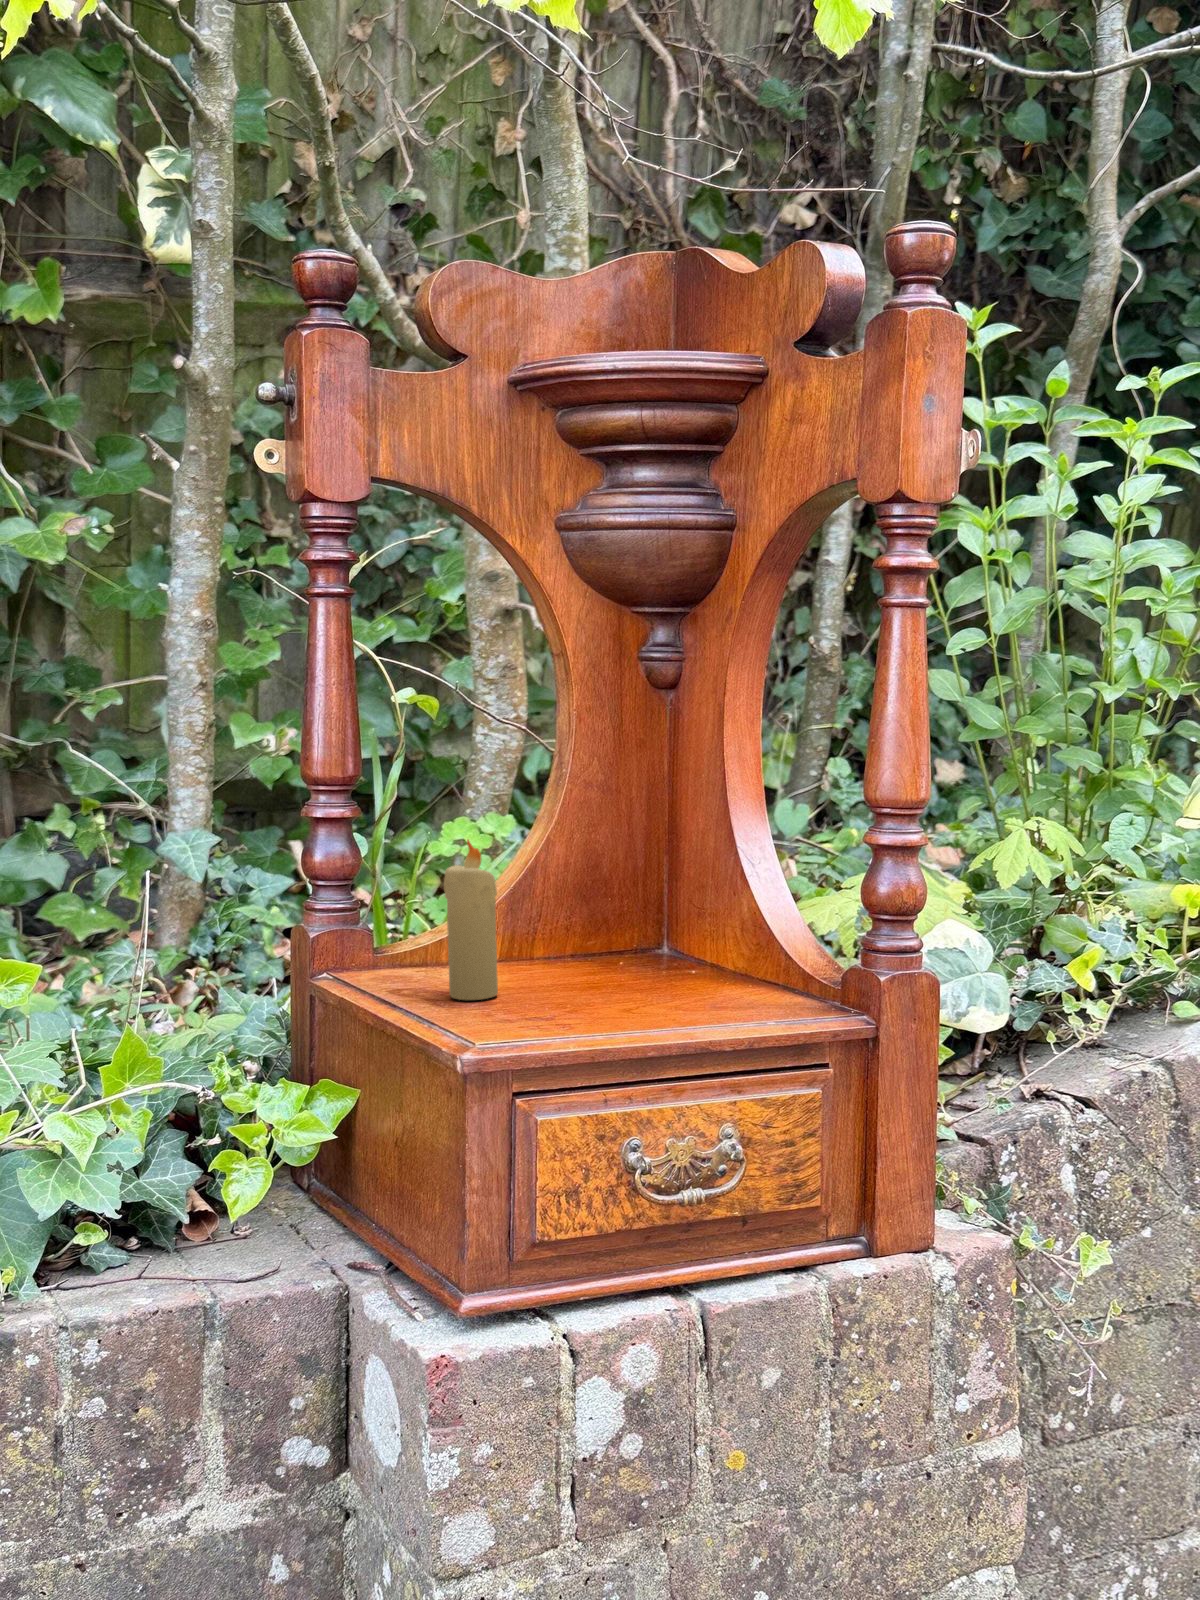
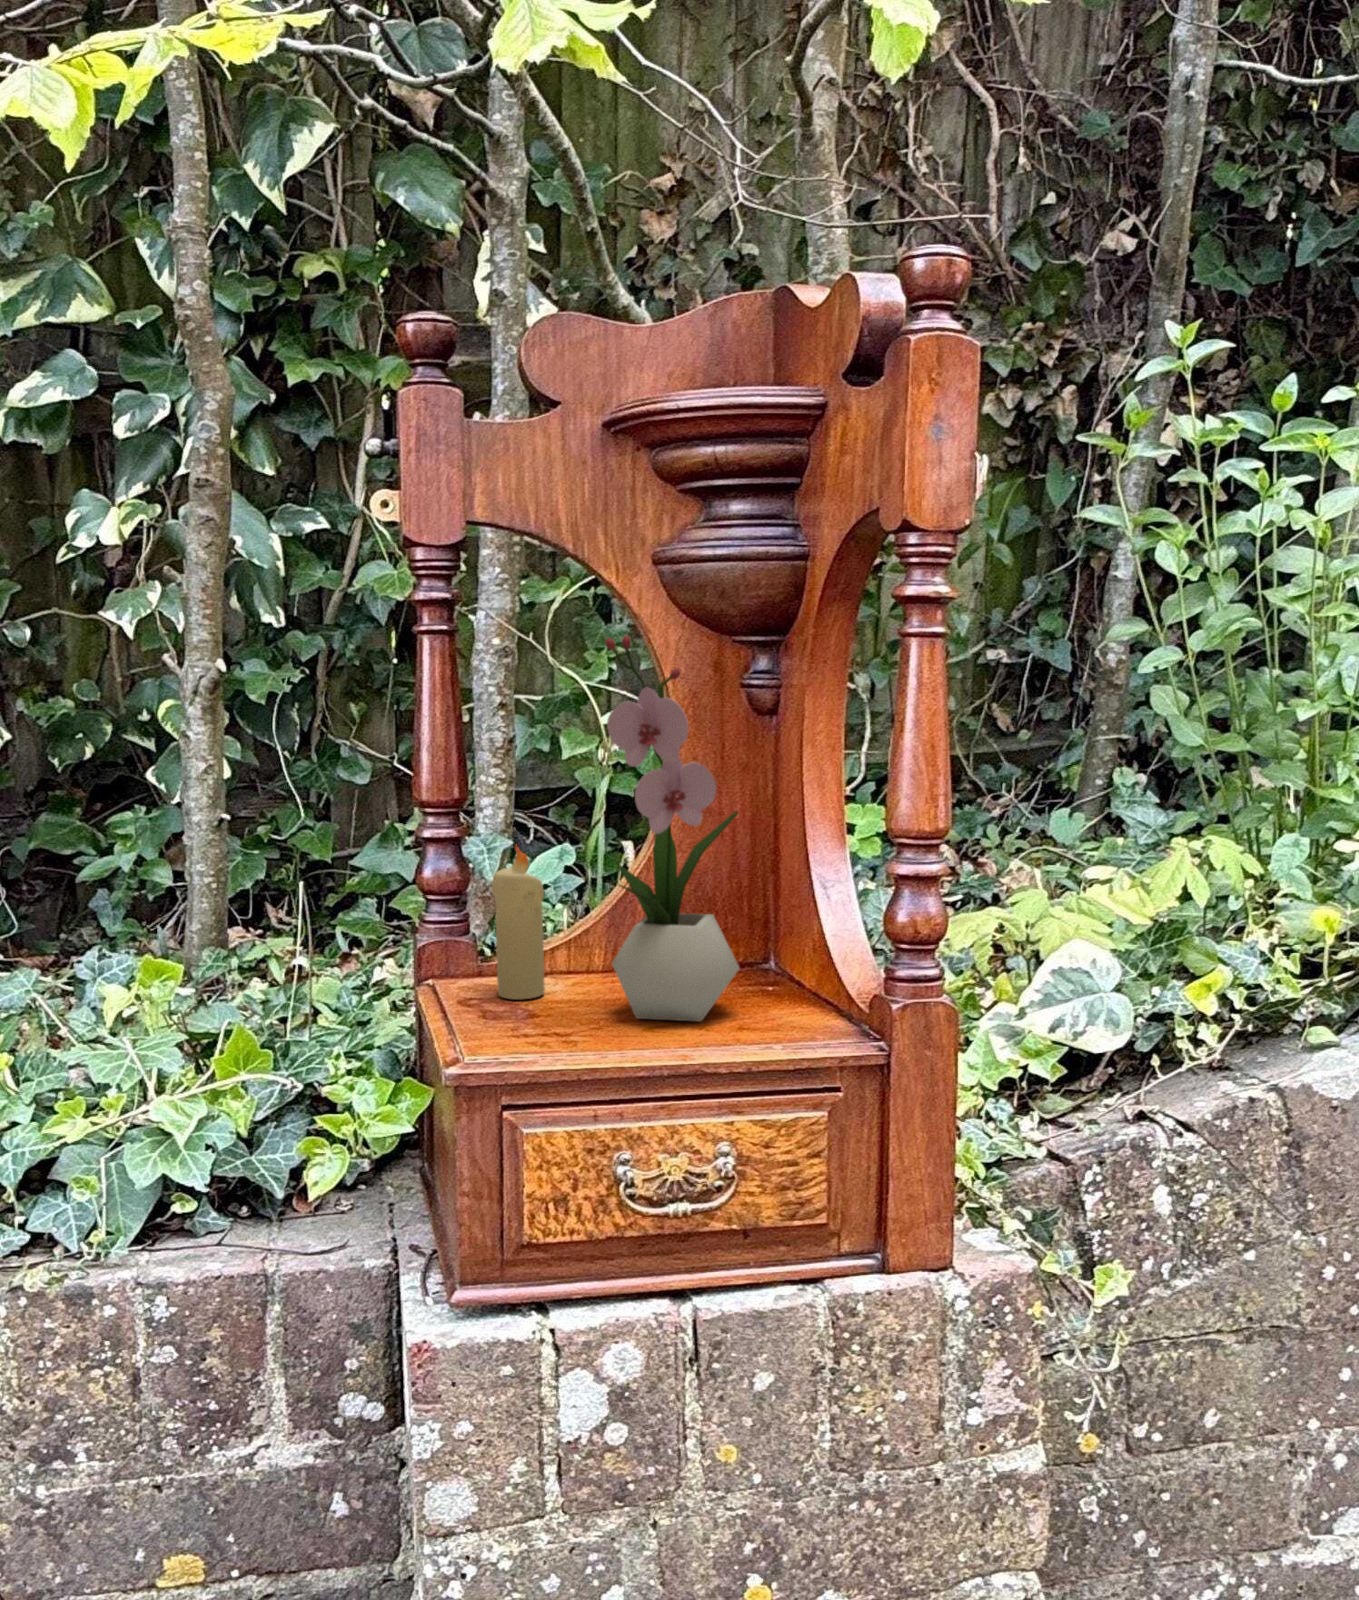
flower arrangement: none [579,613,713,1010] -> present [605,635,740,1022]

